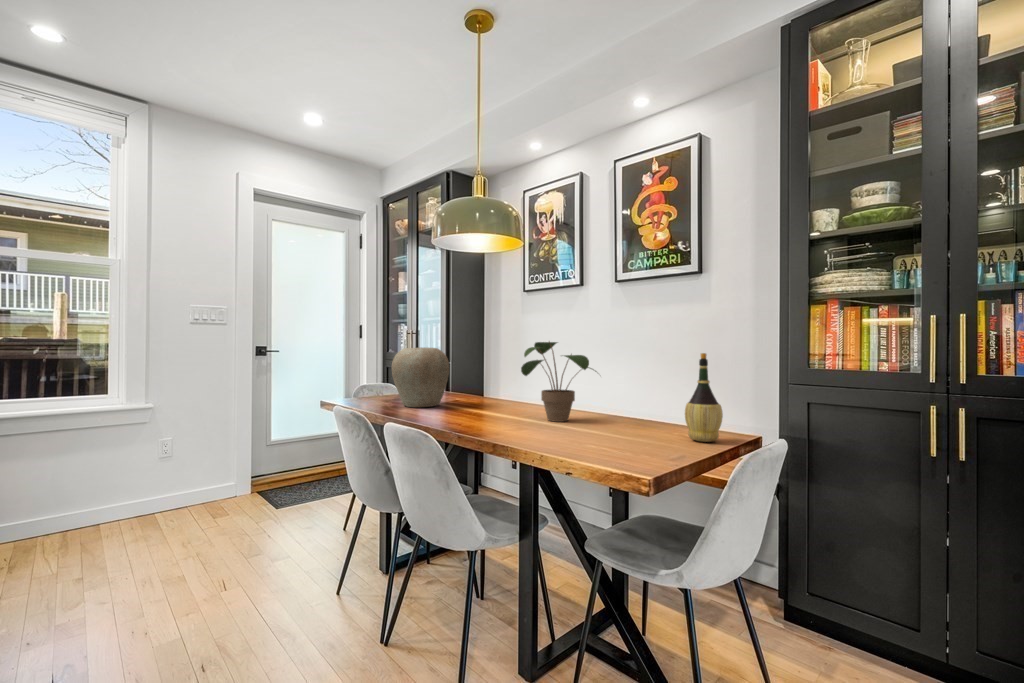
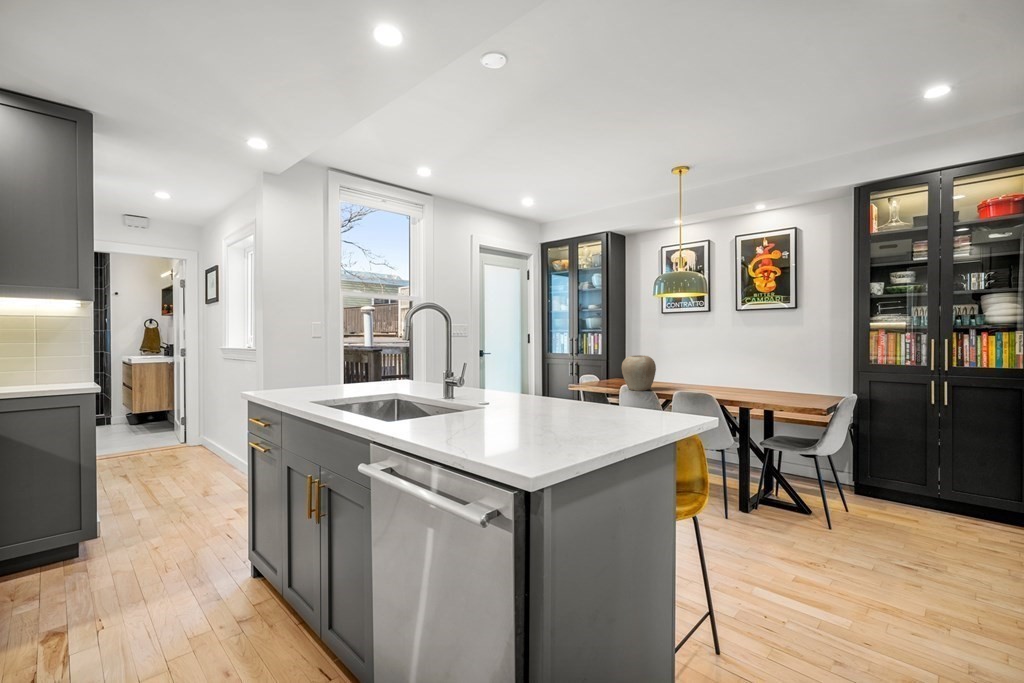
potted plant: present [521,341,597,422] -> none [715,352,761,395]
wine bottle: present [685,353,723,442] -> none [818,359,838,400]

